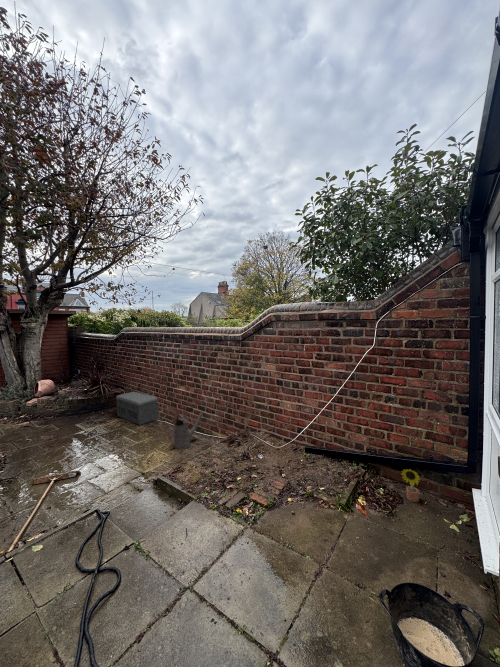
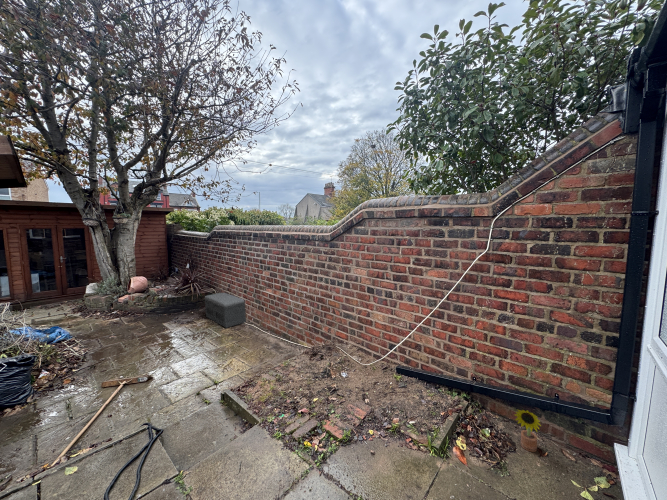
watering can: present [169,412,203,450] -> none [250,318,288,358]

